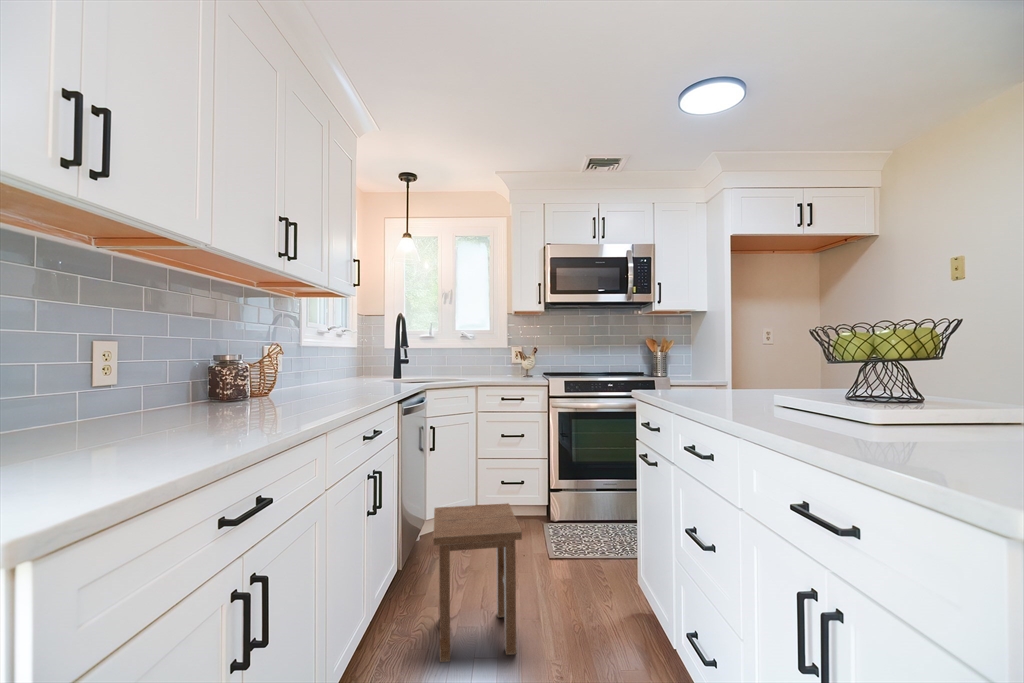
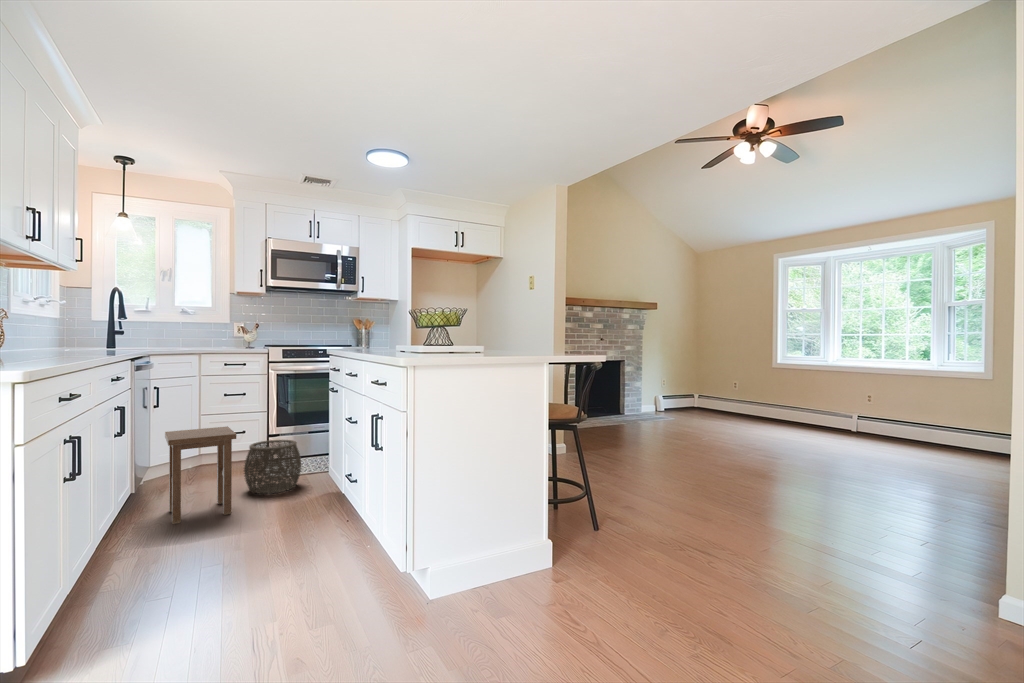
woven basket: none [528,516,605,607] -> present [244,440,301,494]

